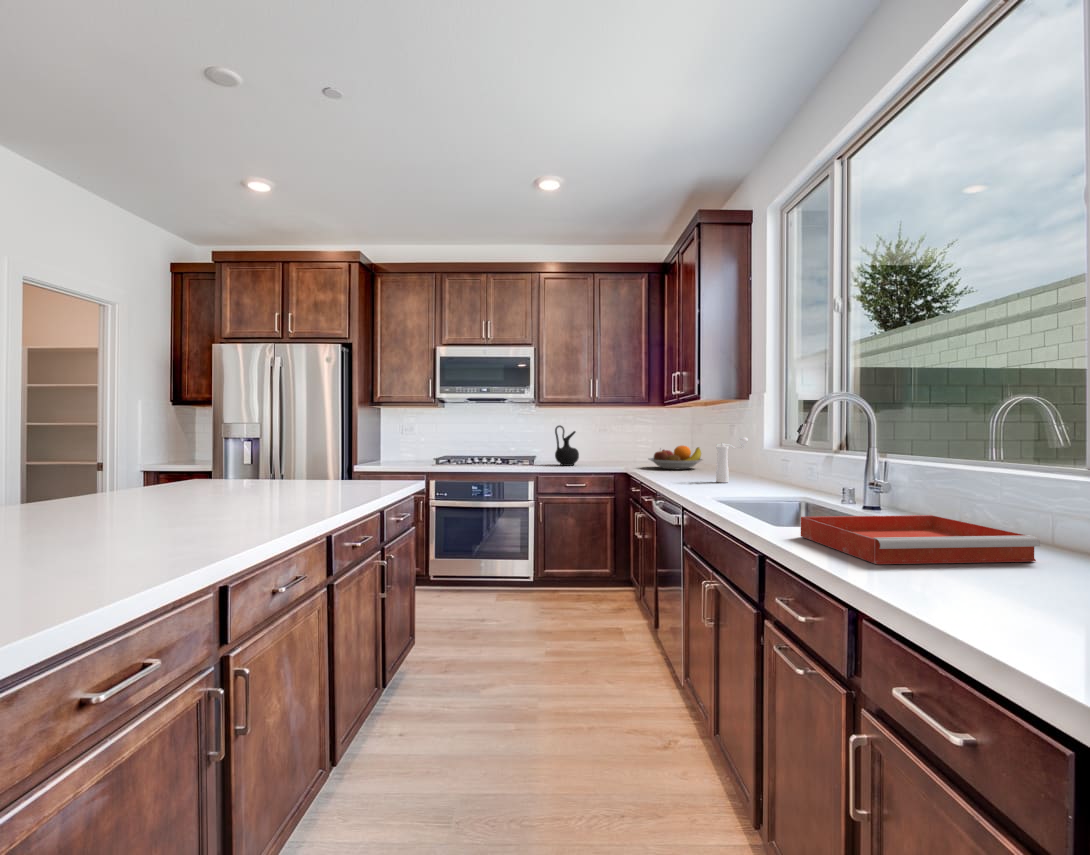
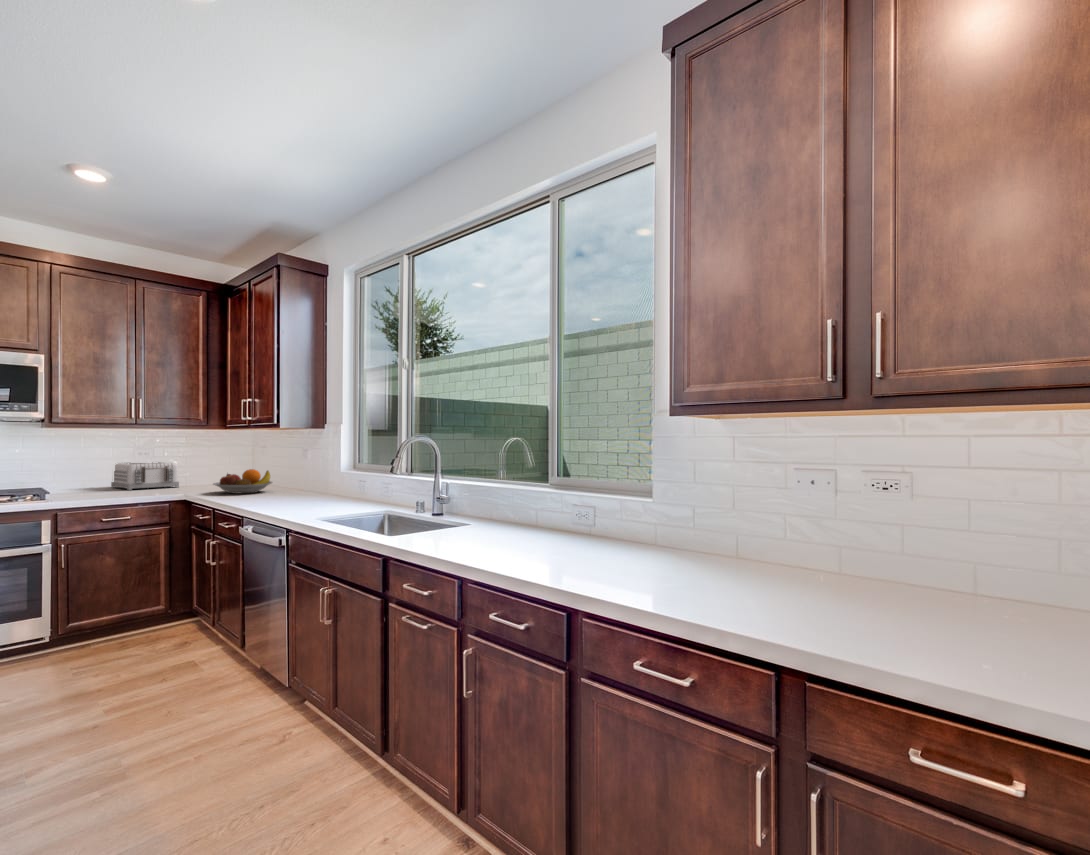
ceramic jug: present [555,425,579,466] -> none [84,450,120,497]
toaster: none [583,438,630,462] -> present [111,462,179,490]
pepper mill: present [716,438,748,483] -> none [301,463,329,503]
tray: present [801,515,1040,564] -> none [414,516,536,549]

